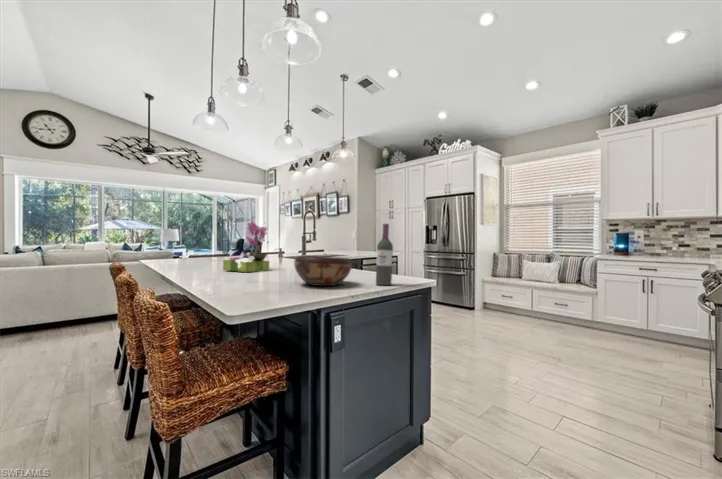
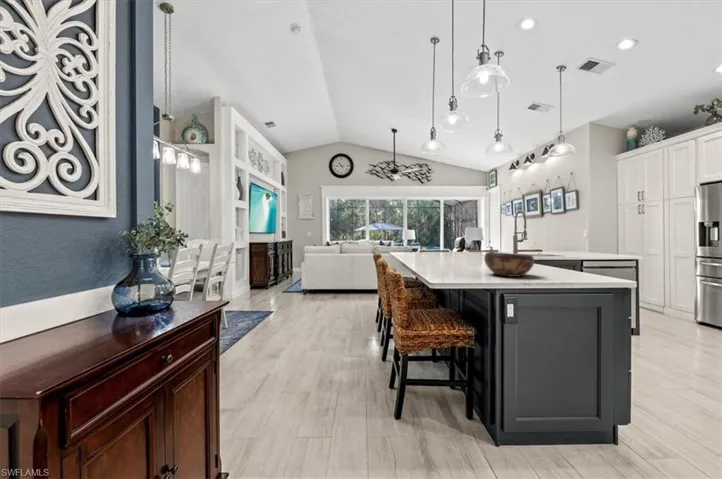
flower arrangement: present [223,221,269,272] -> none [439,224,474,264]
wine bottle: present [376,224,393,285] -> none [558,226,576,281]

